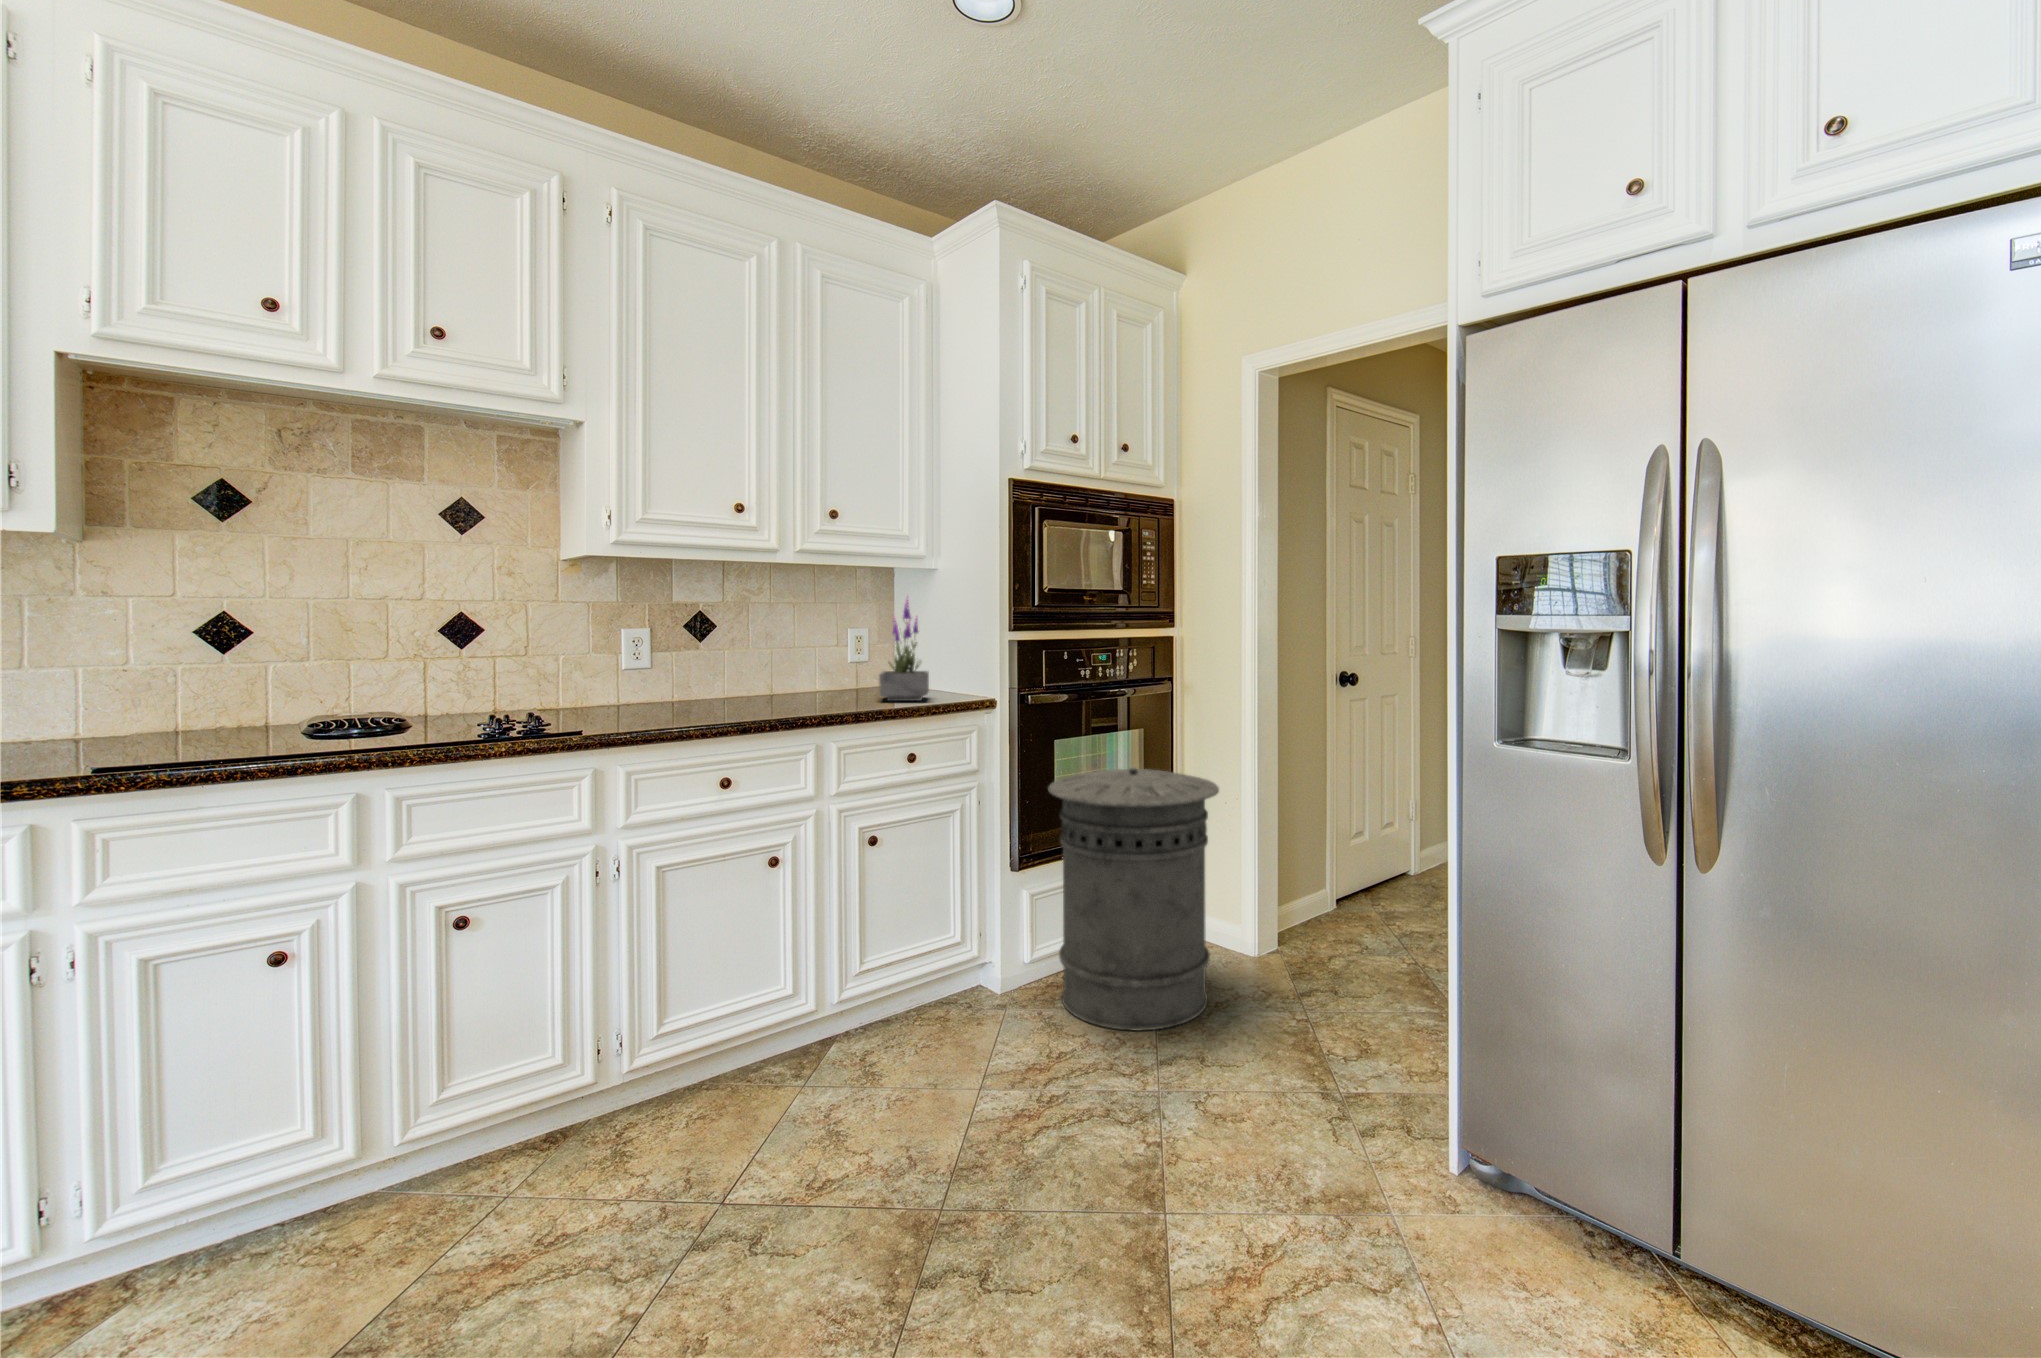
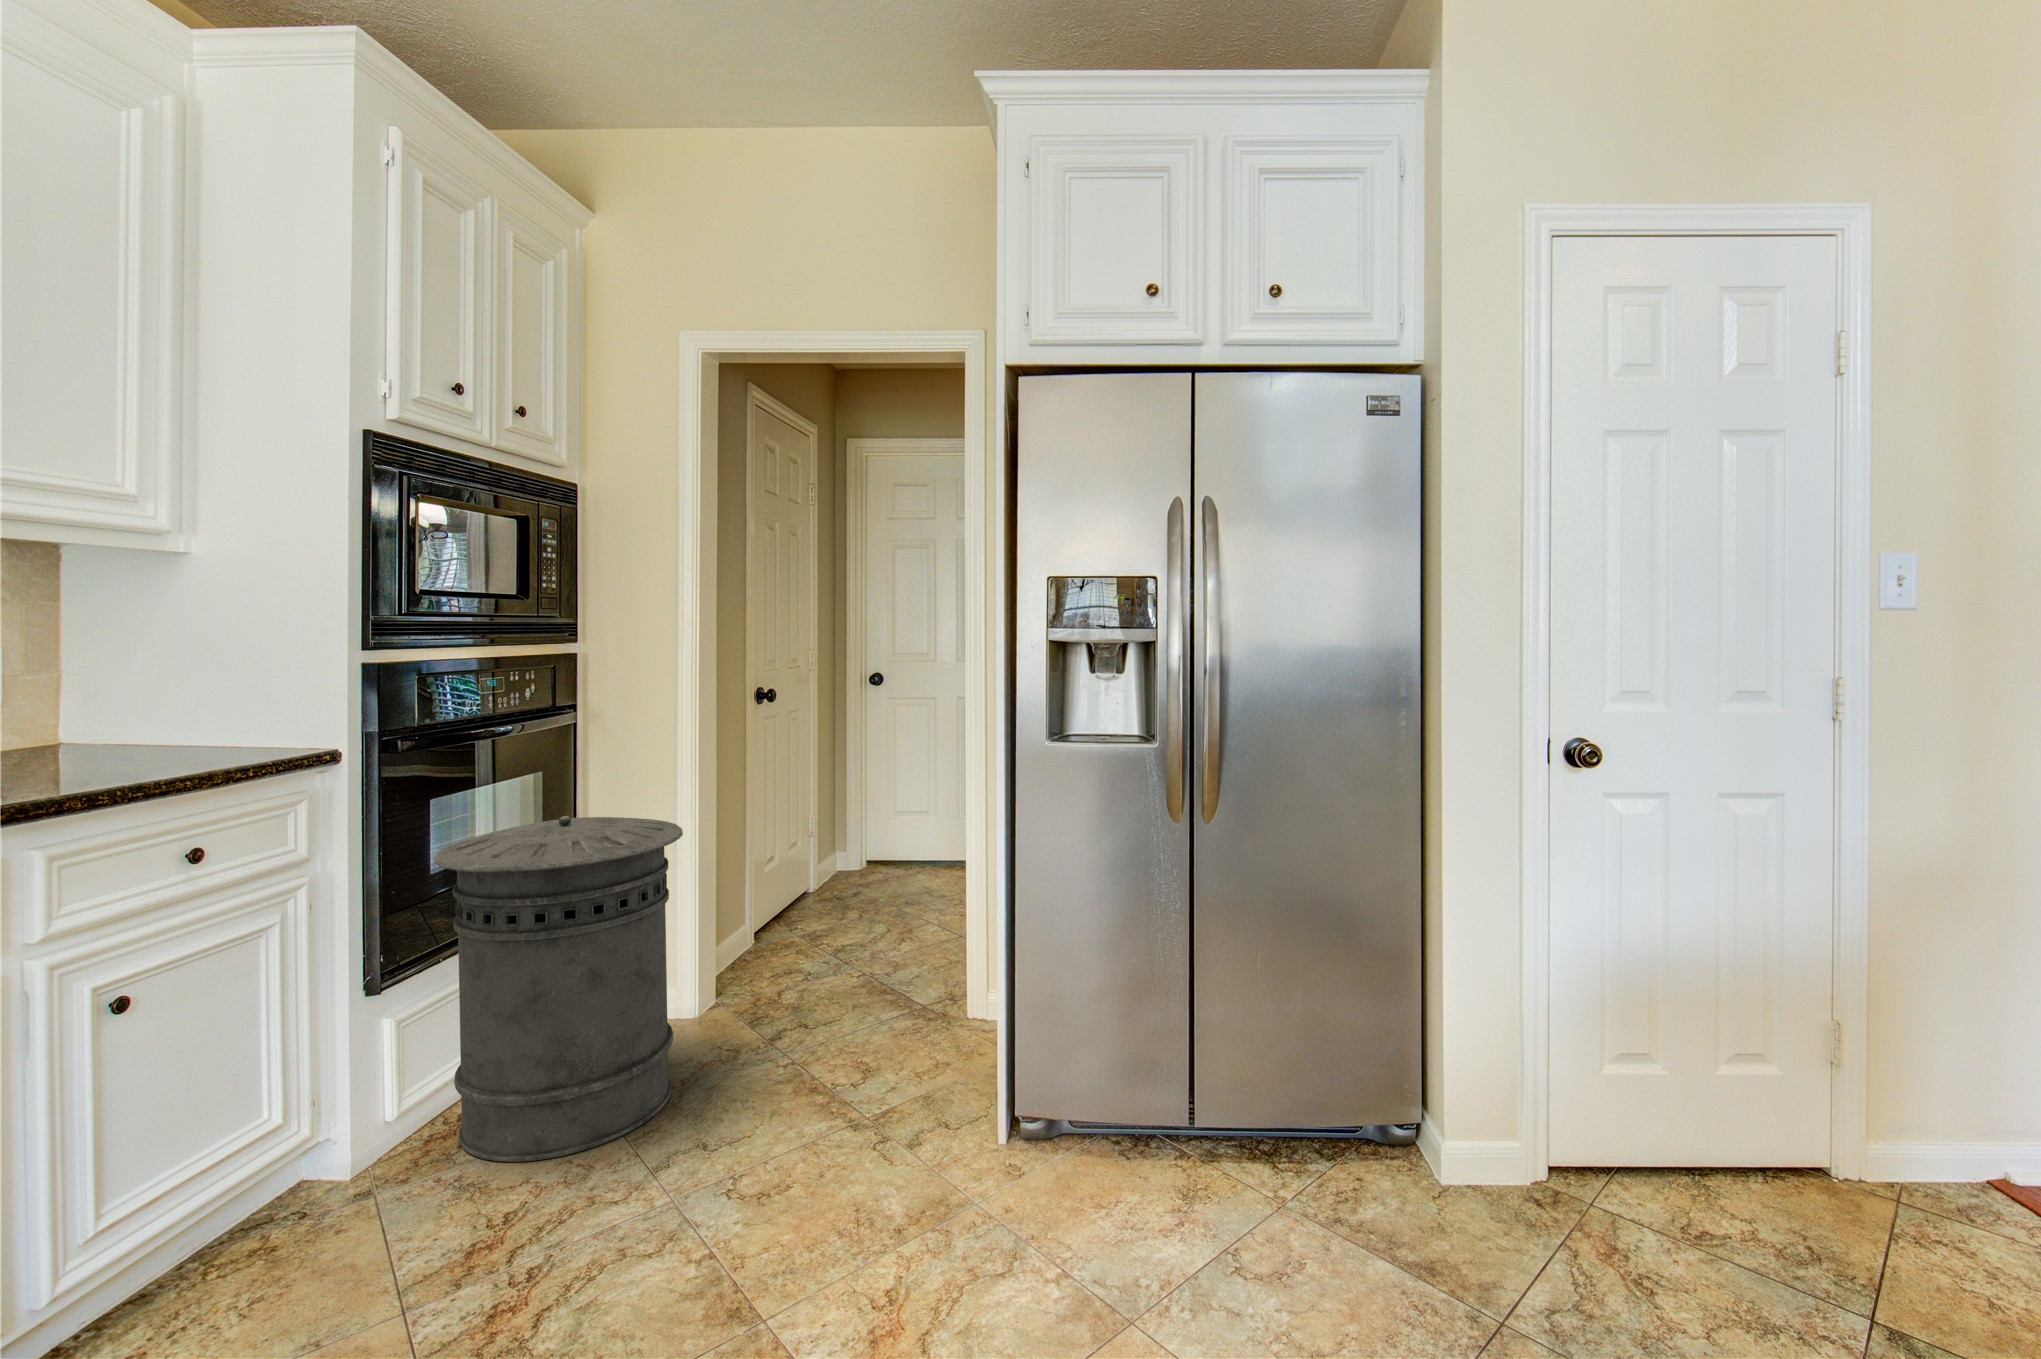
potted plant: present [879,596,929,701] -> none [82,590,202,767]

